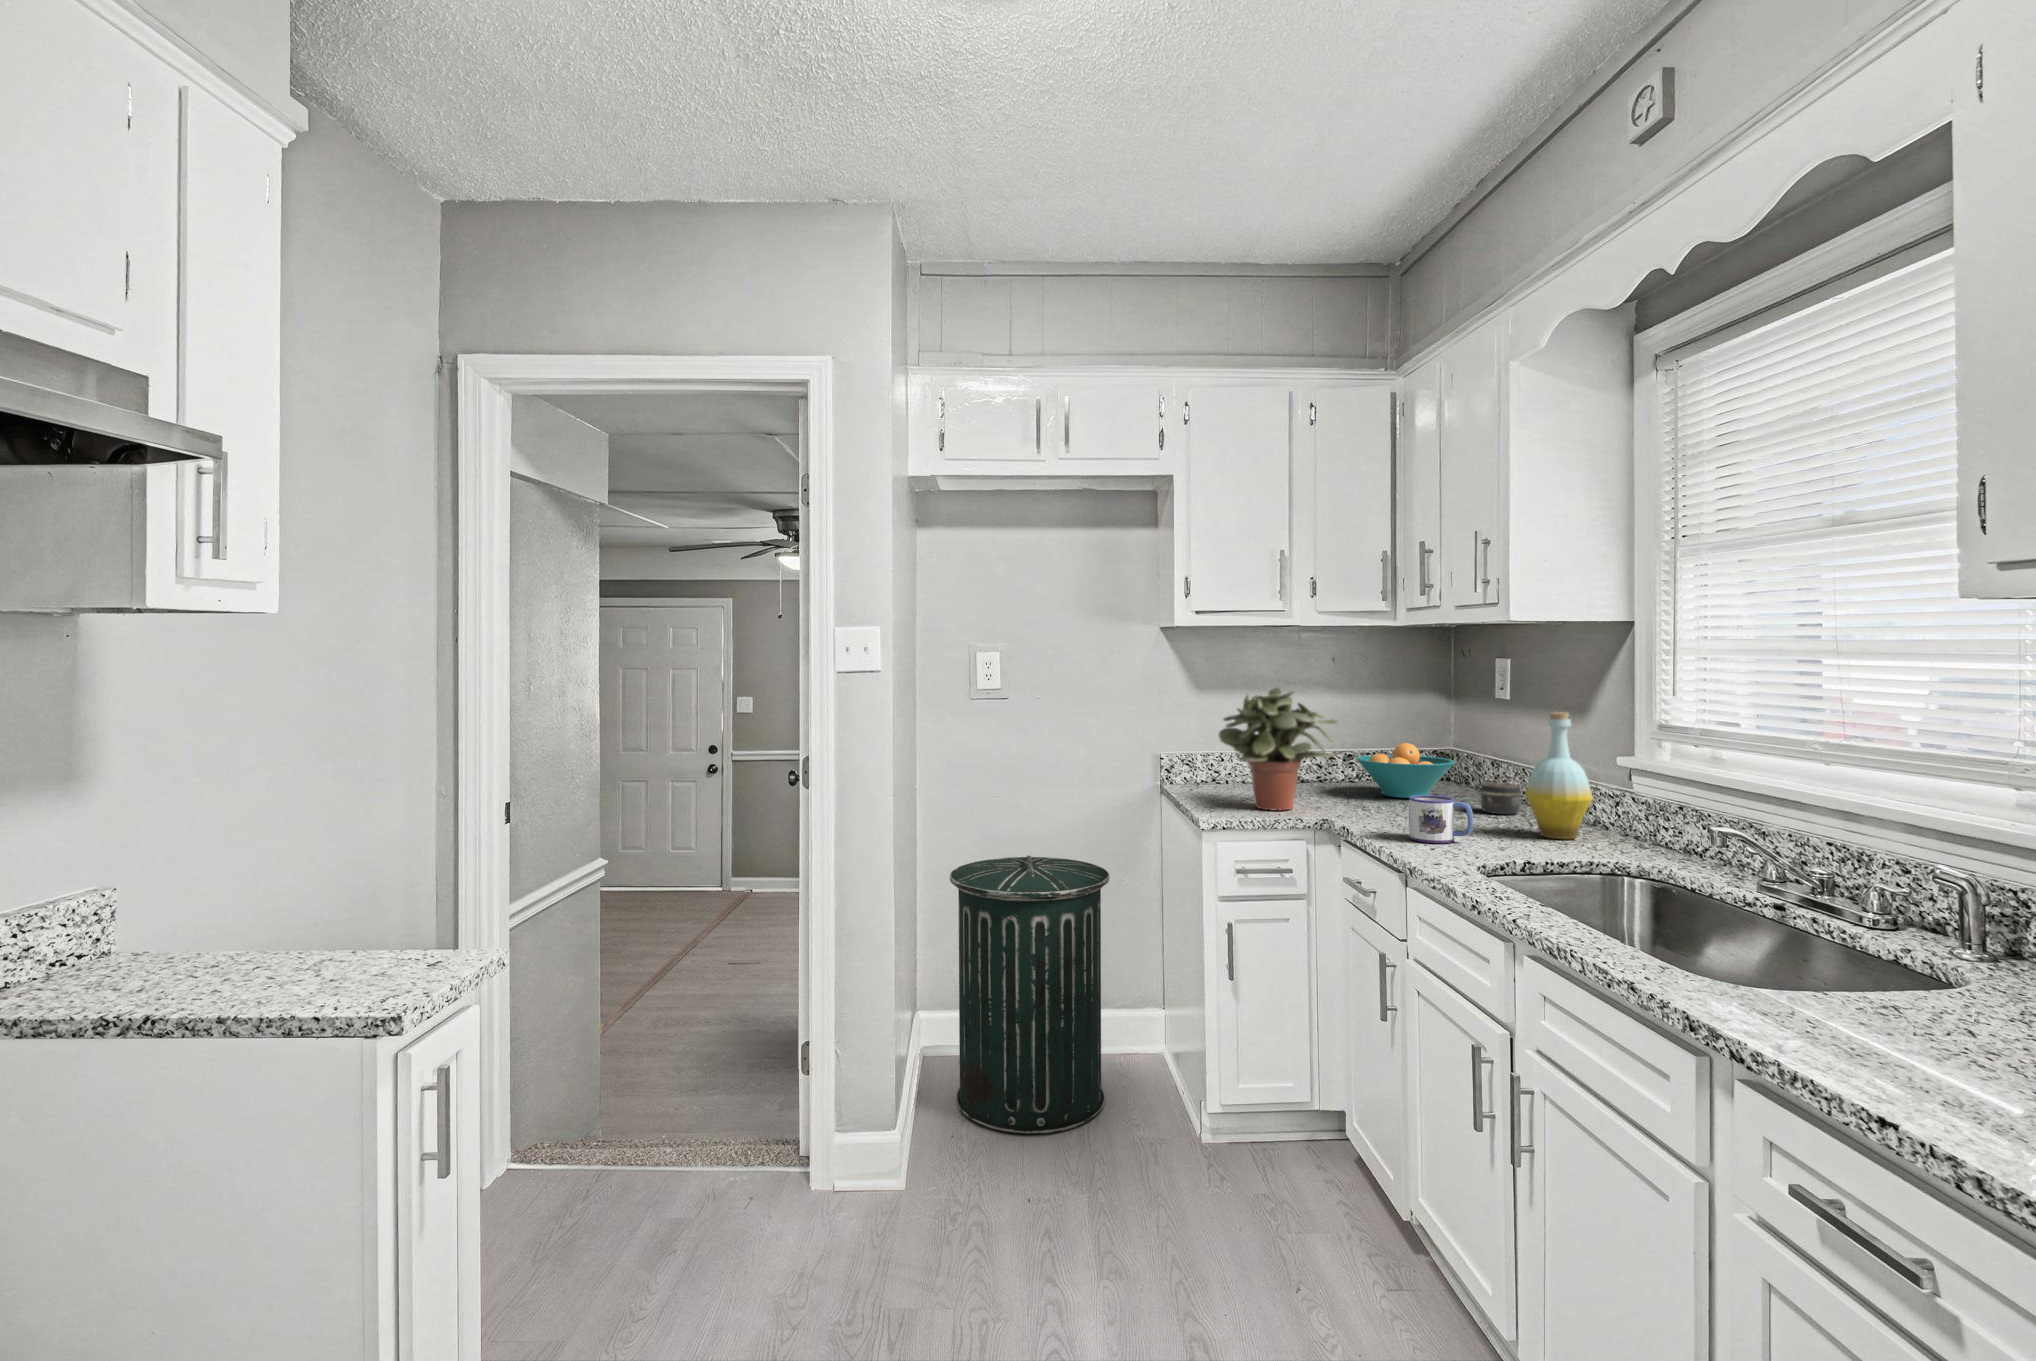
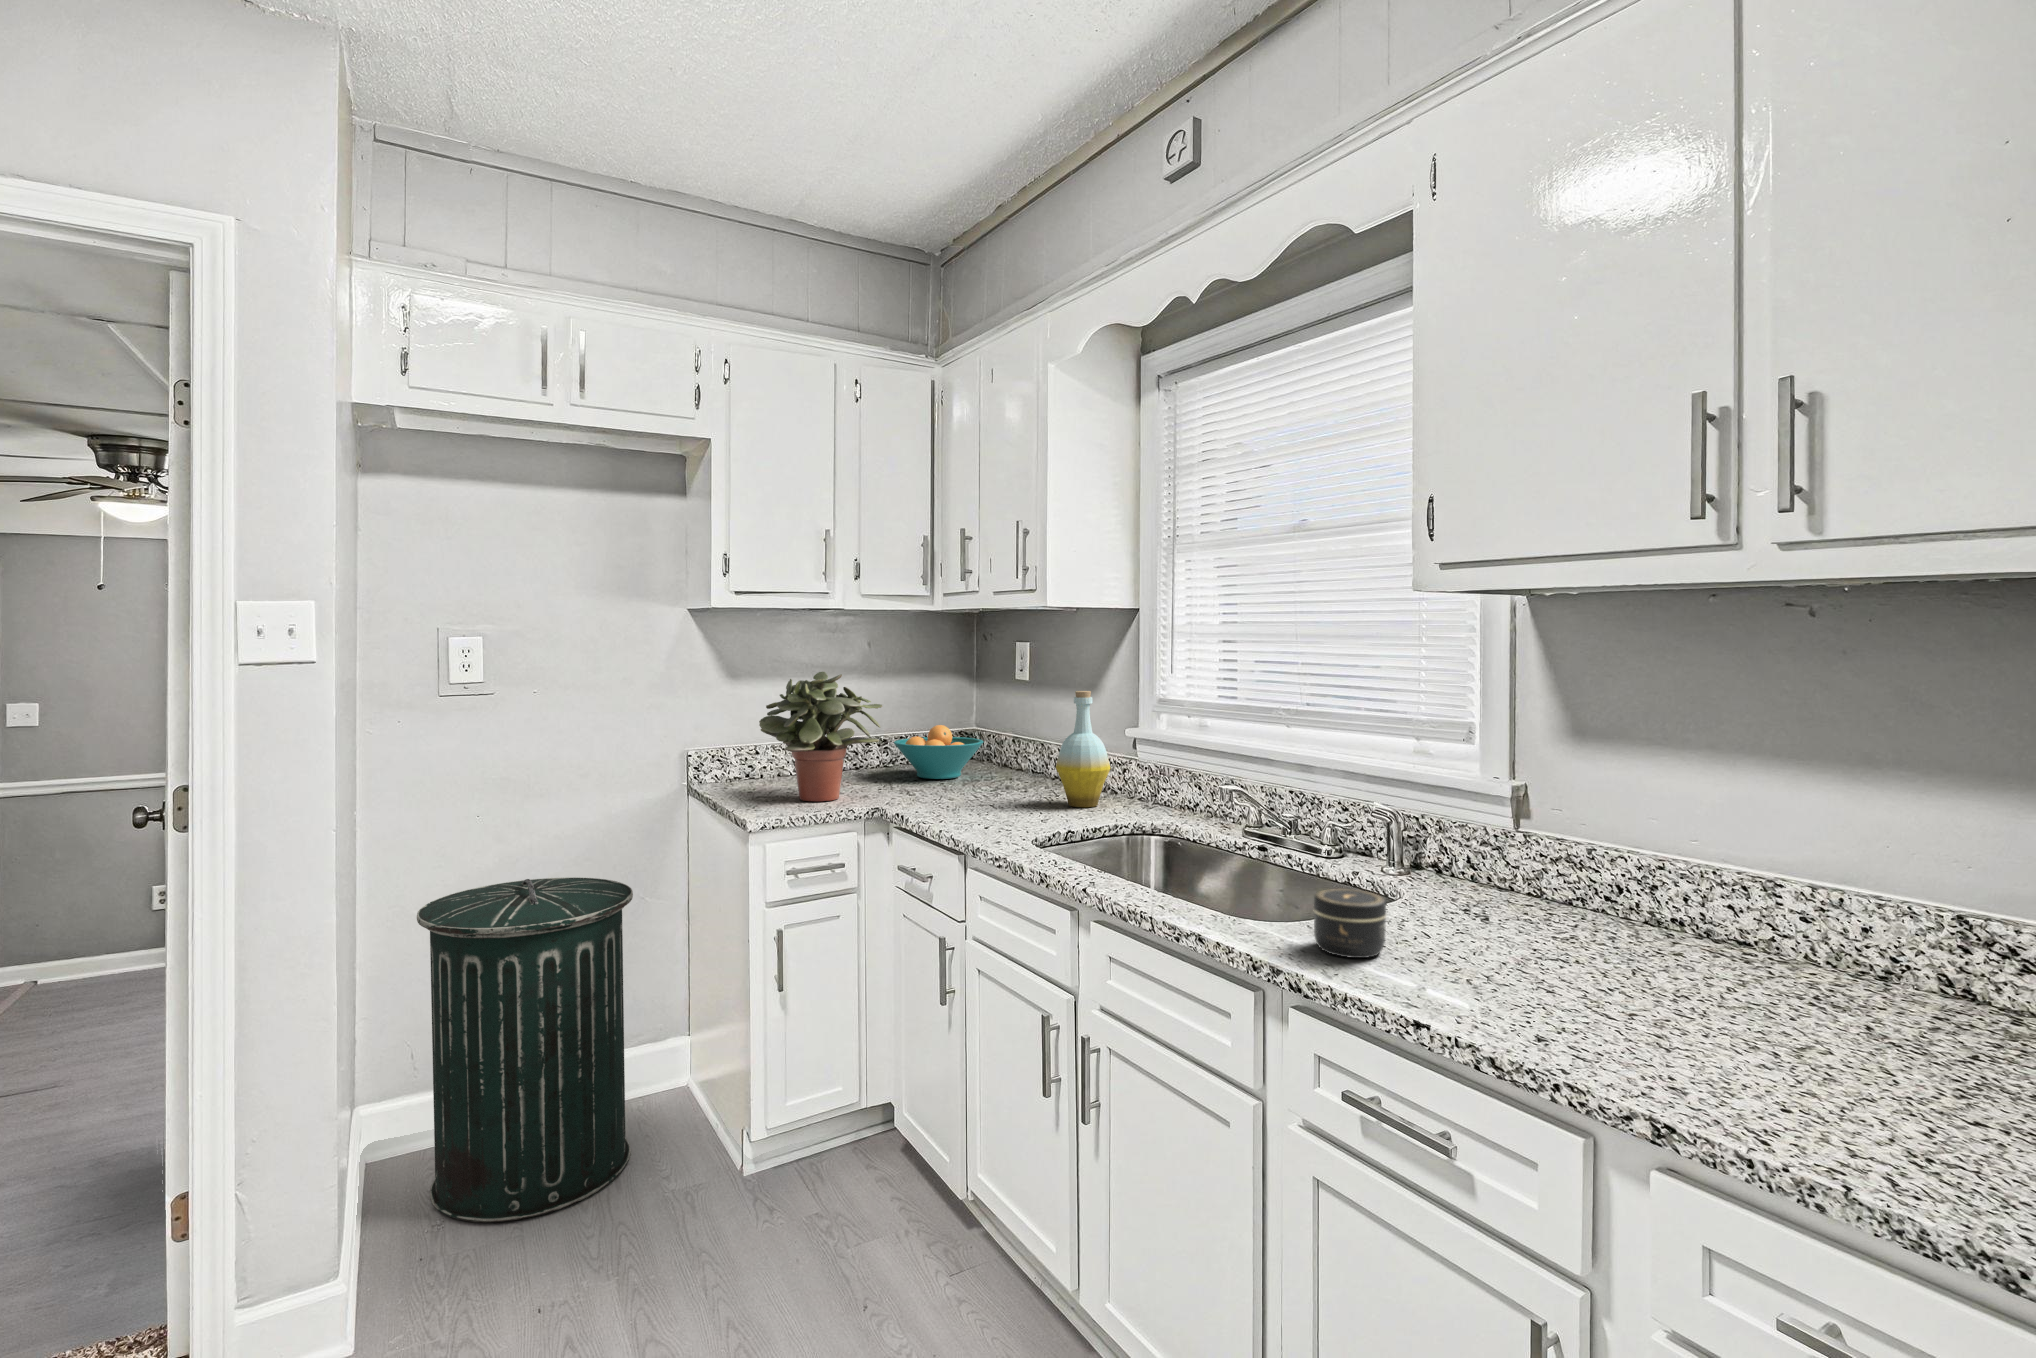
jar: present [1481,782,1521,814] -> present [1313,889,1386,958]
mug: present [1409,795,1473,843] -> none [961,775,1018,821]

